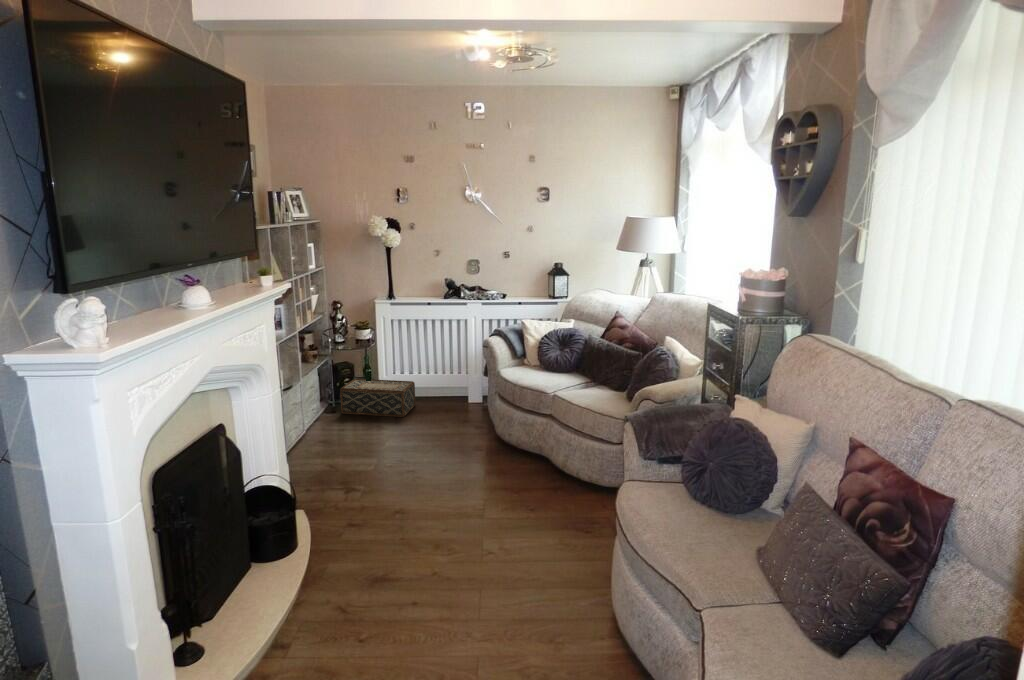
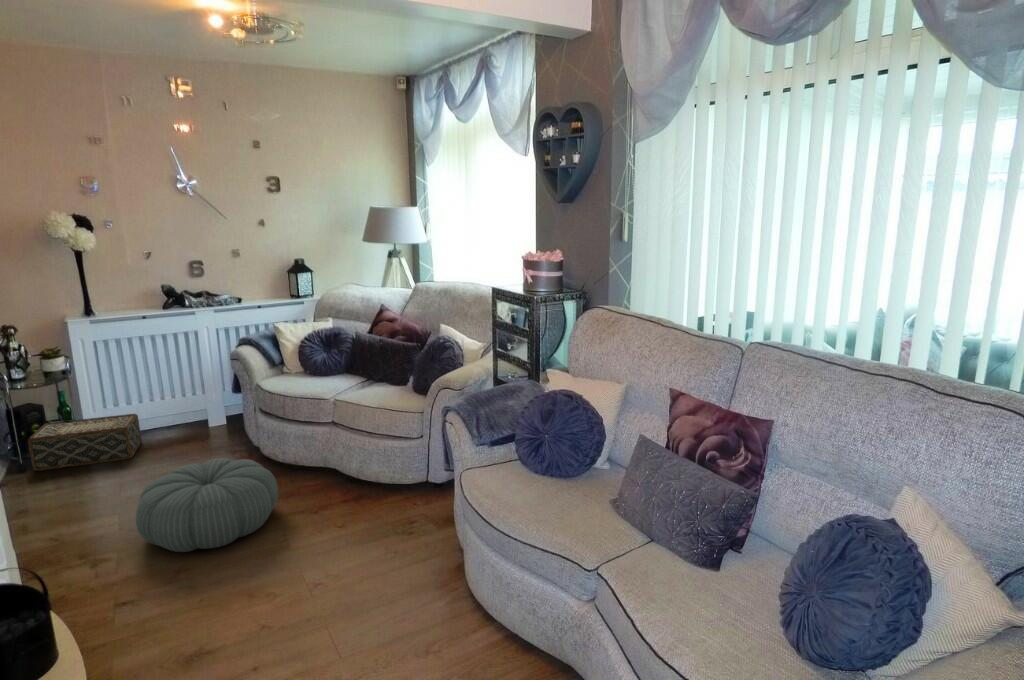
pouf: none [382,428,490,501] -> present [136,458,278,552]

